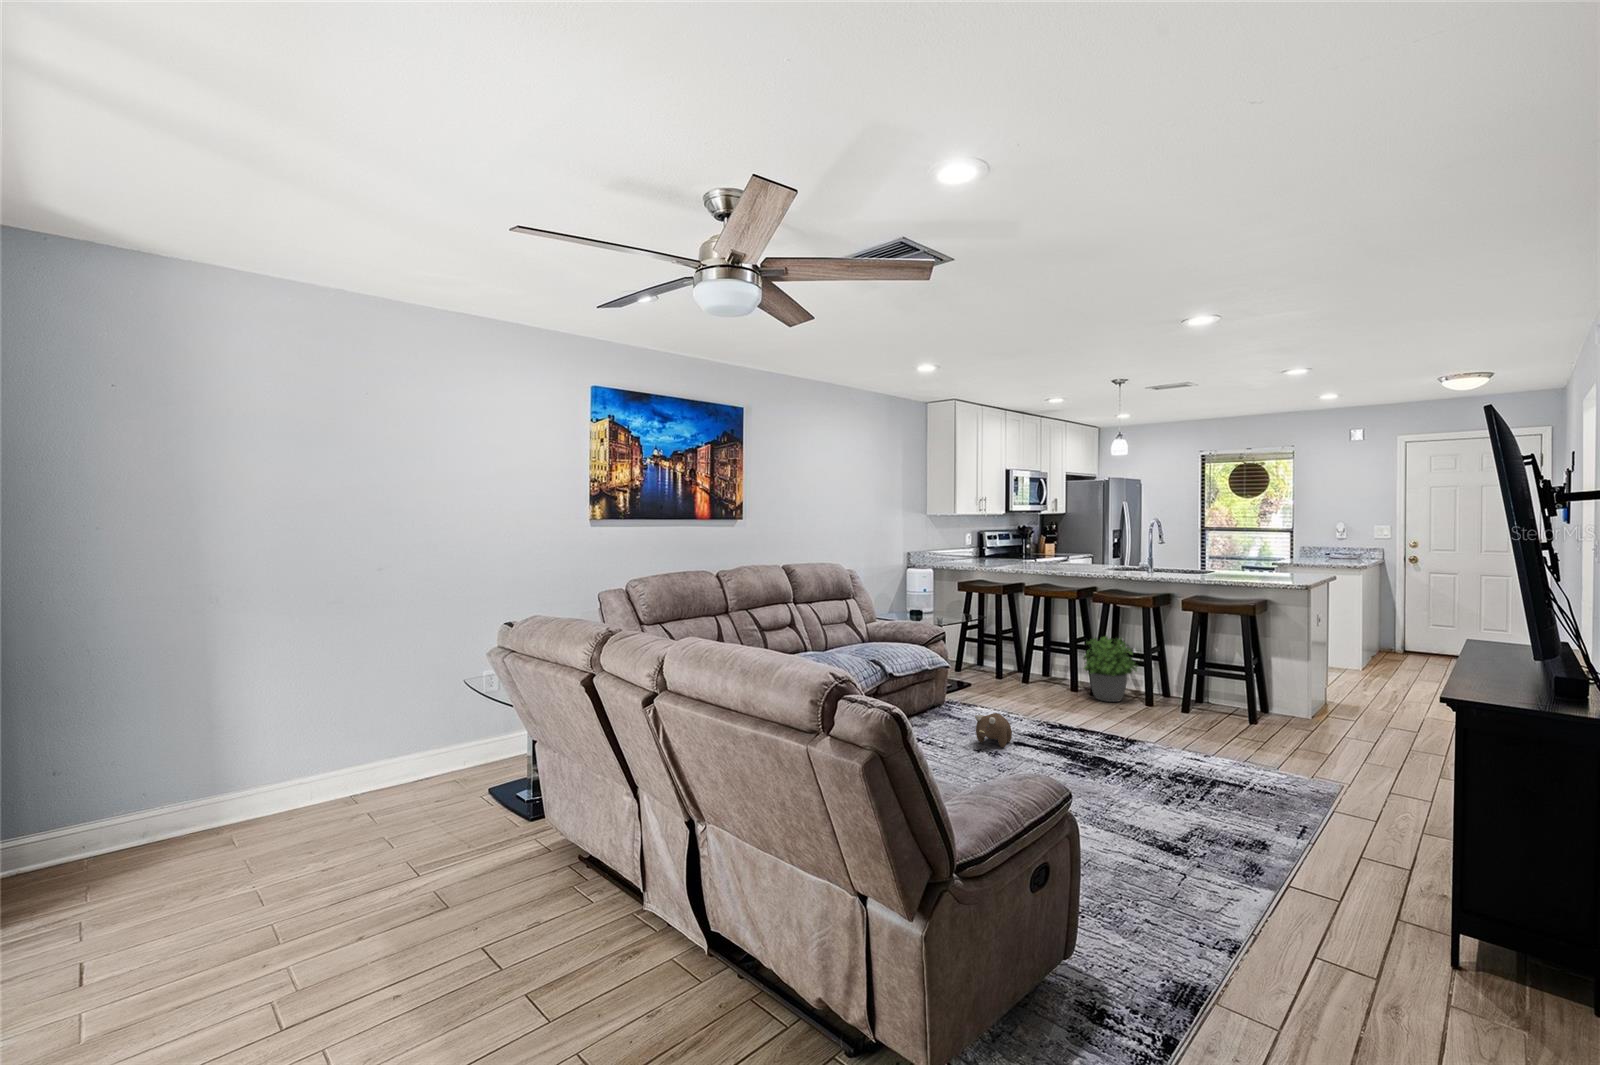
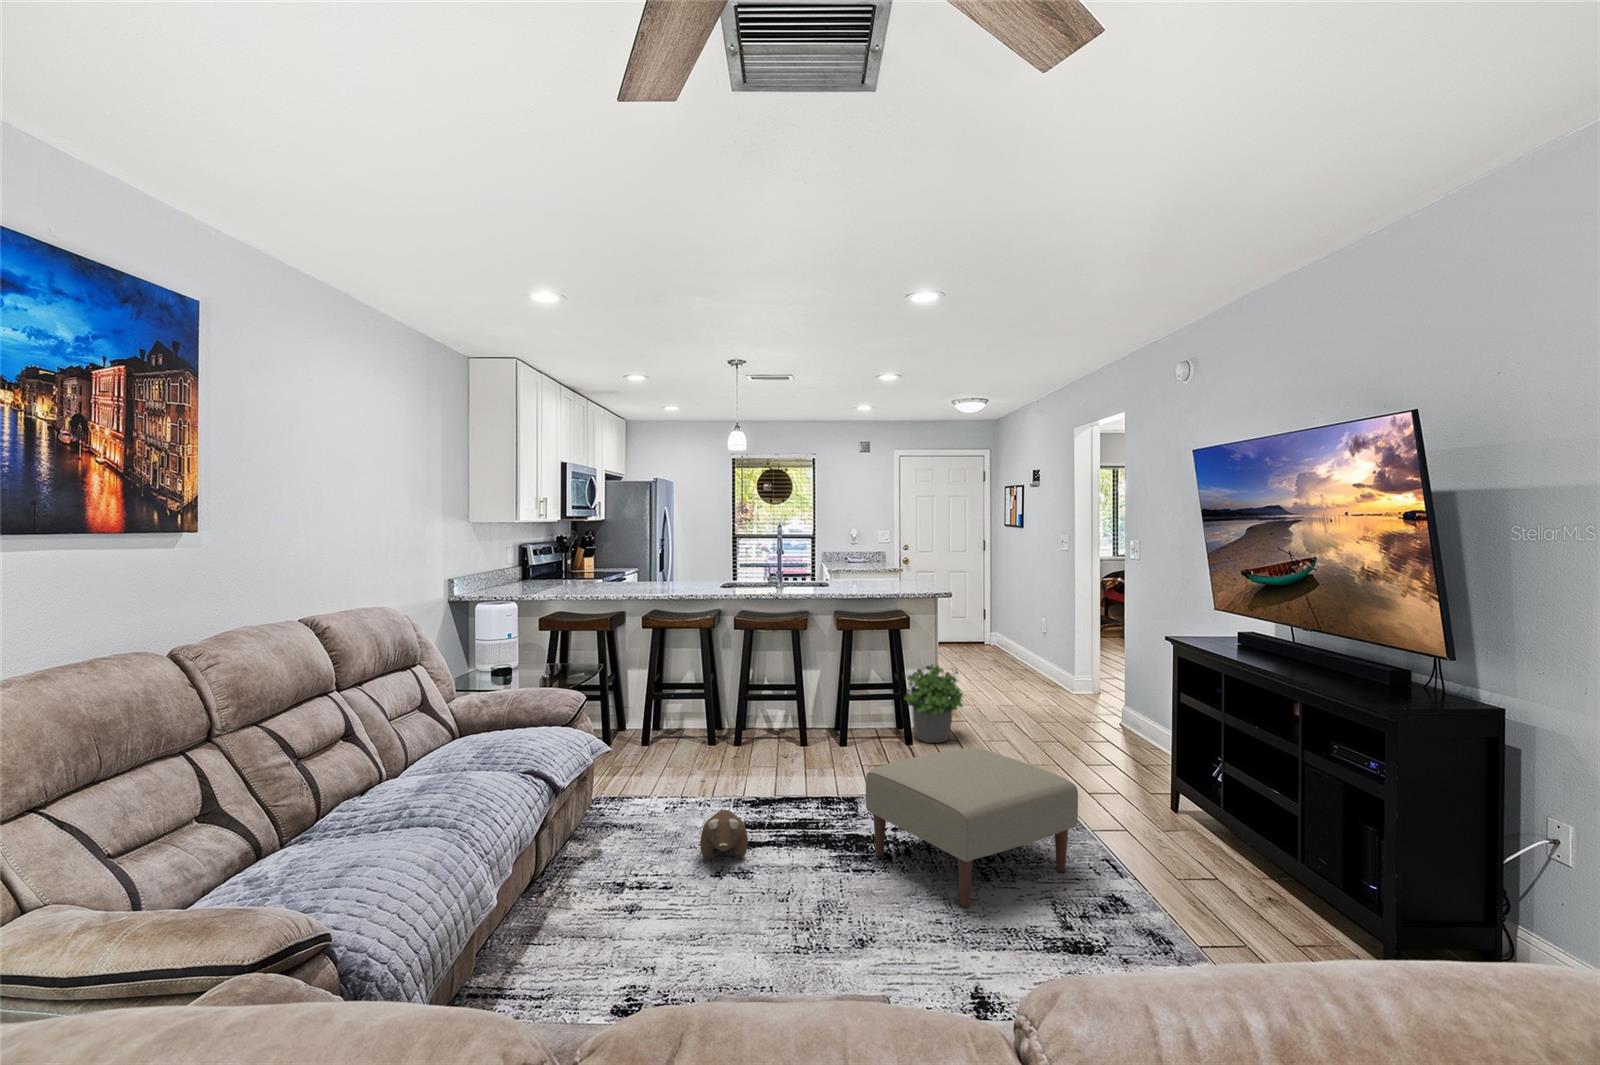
potted plant: present [1083,636,1138,702] -> present [905,665,963,743]
ottoman: none [1093,703,1264,822] -> present [866,748,1078,907]

